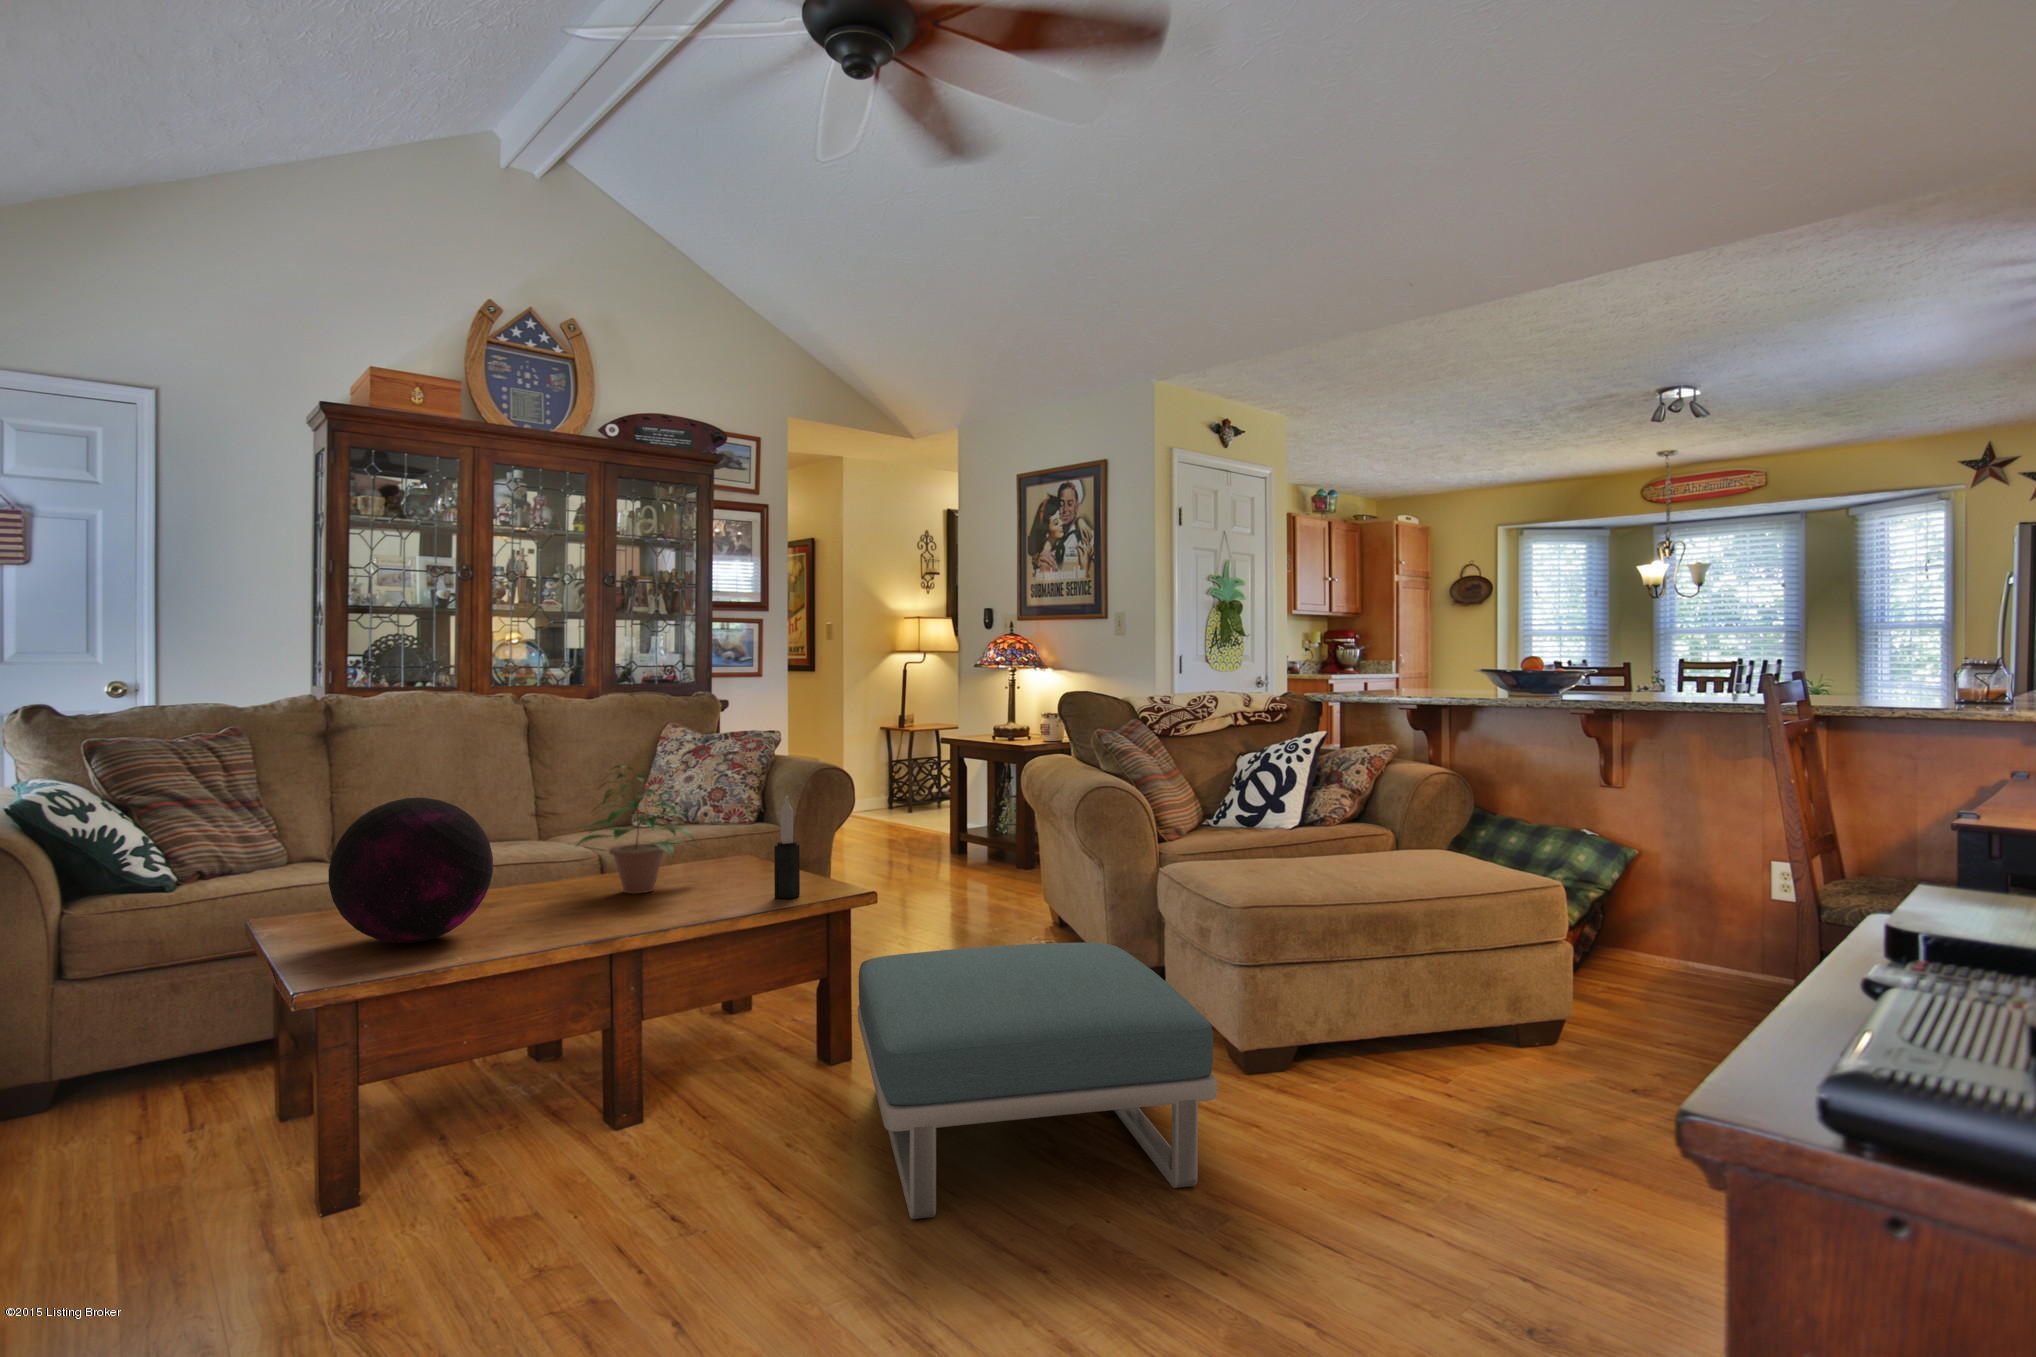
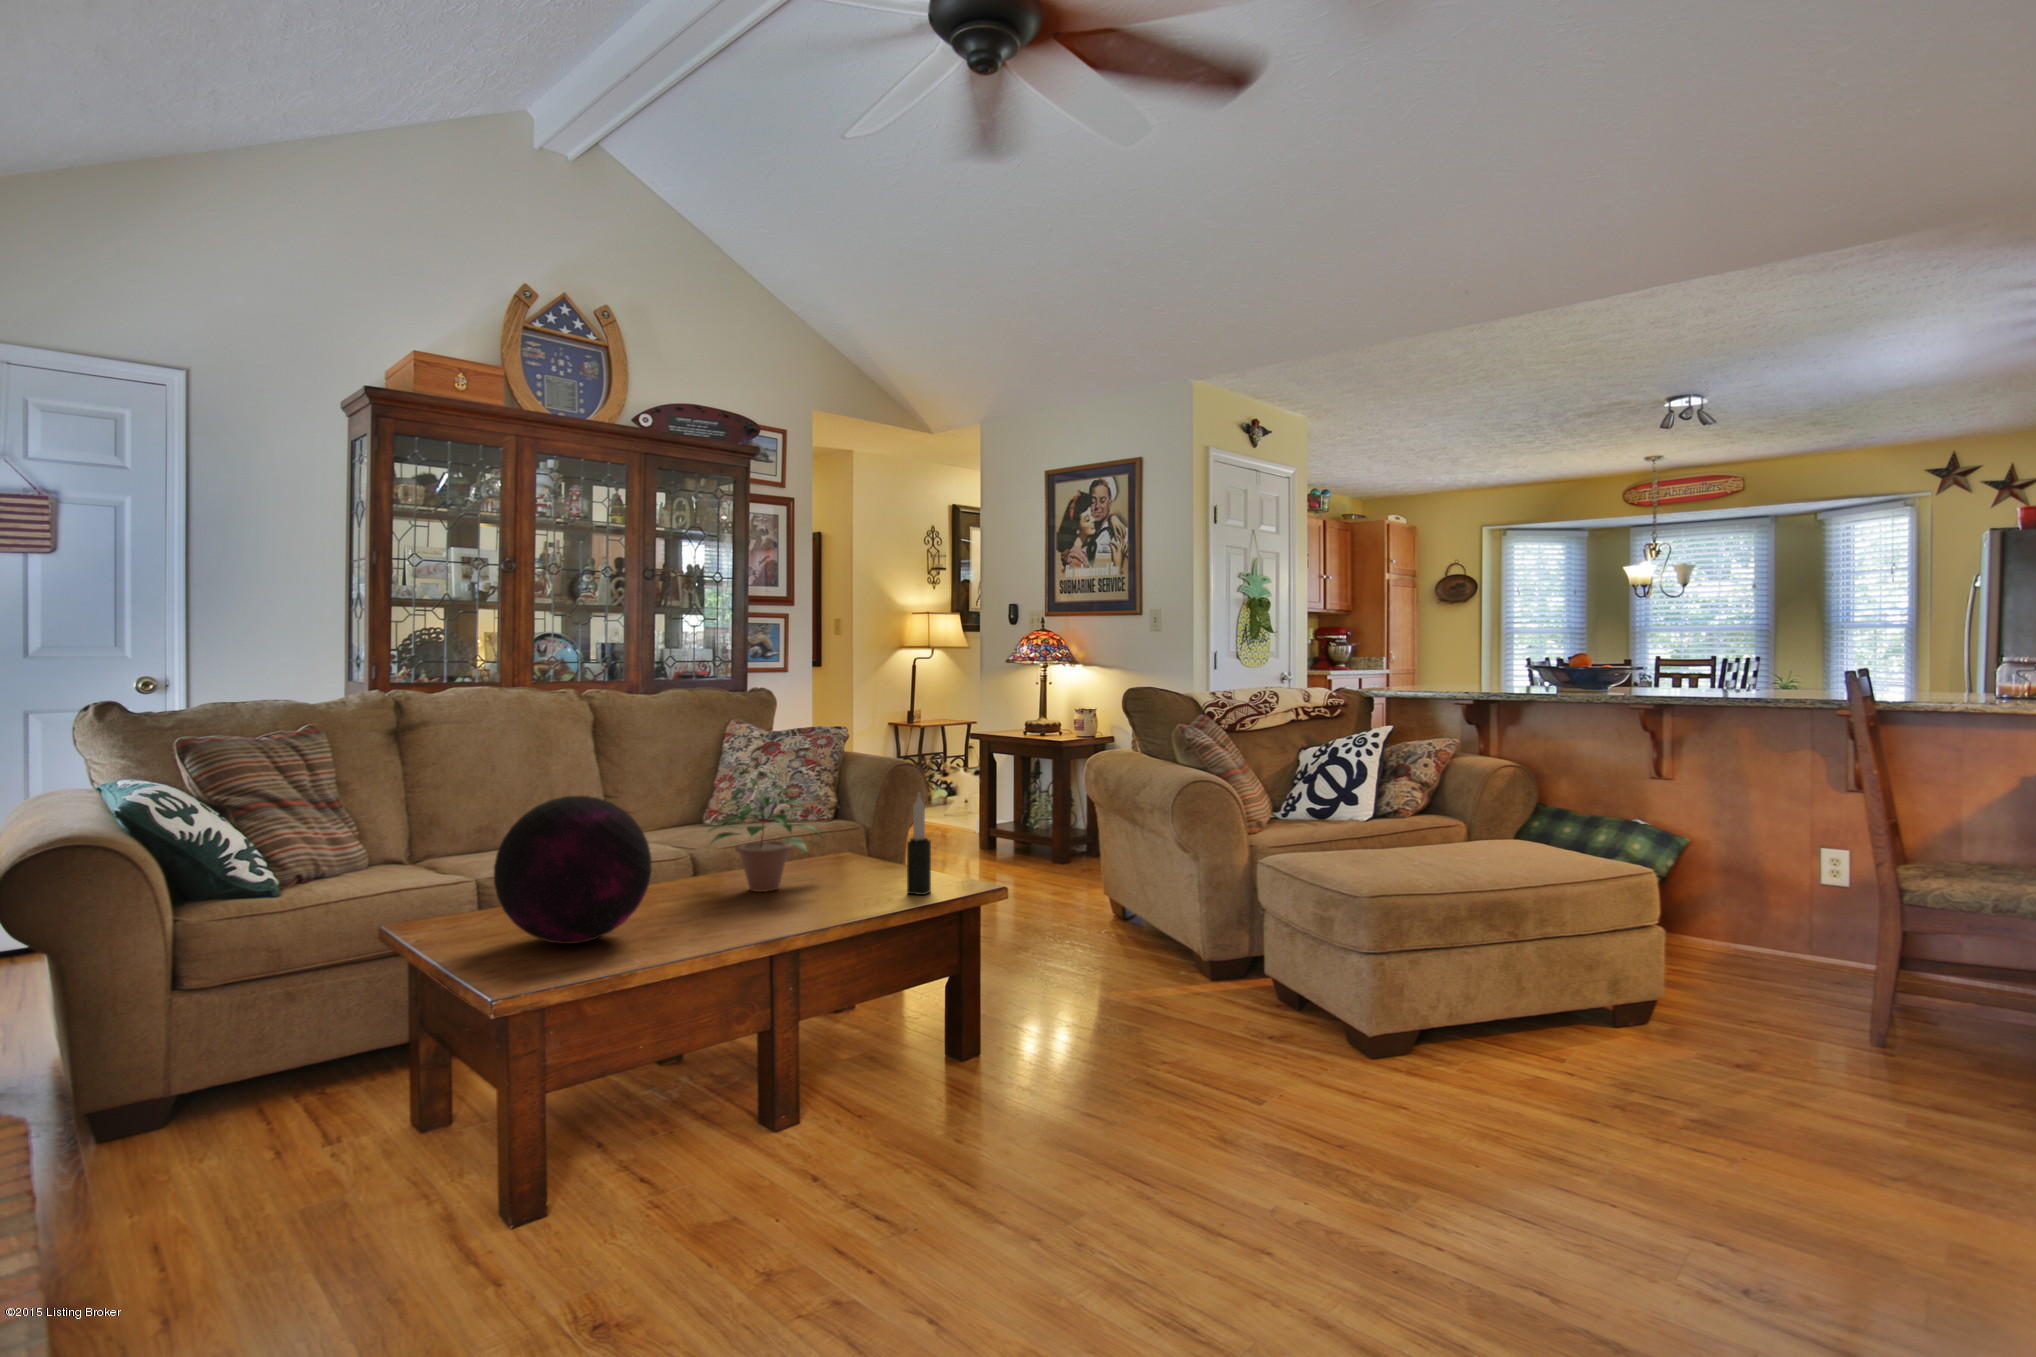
footstool: present [858,943,1217,1219] -> none [1002,935,1394,1208]

